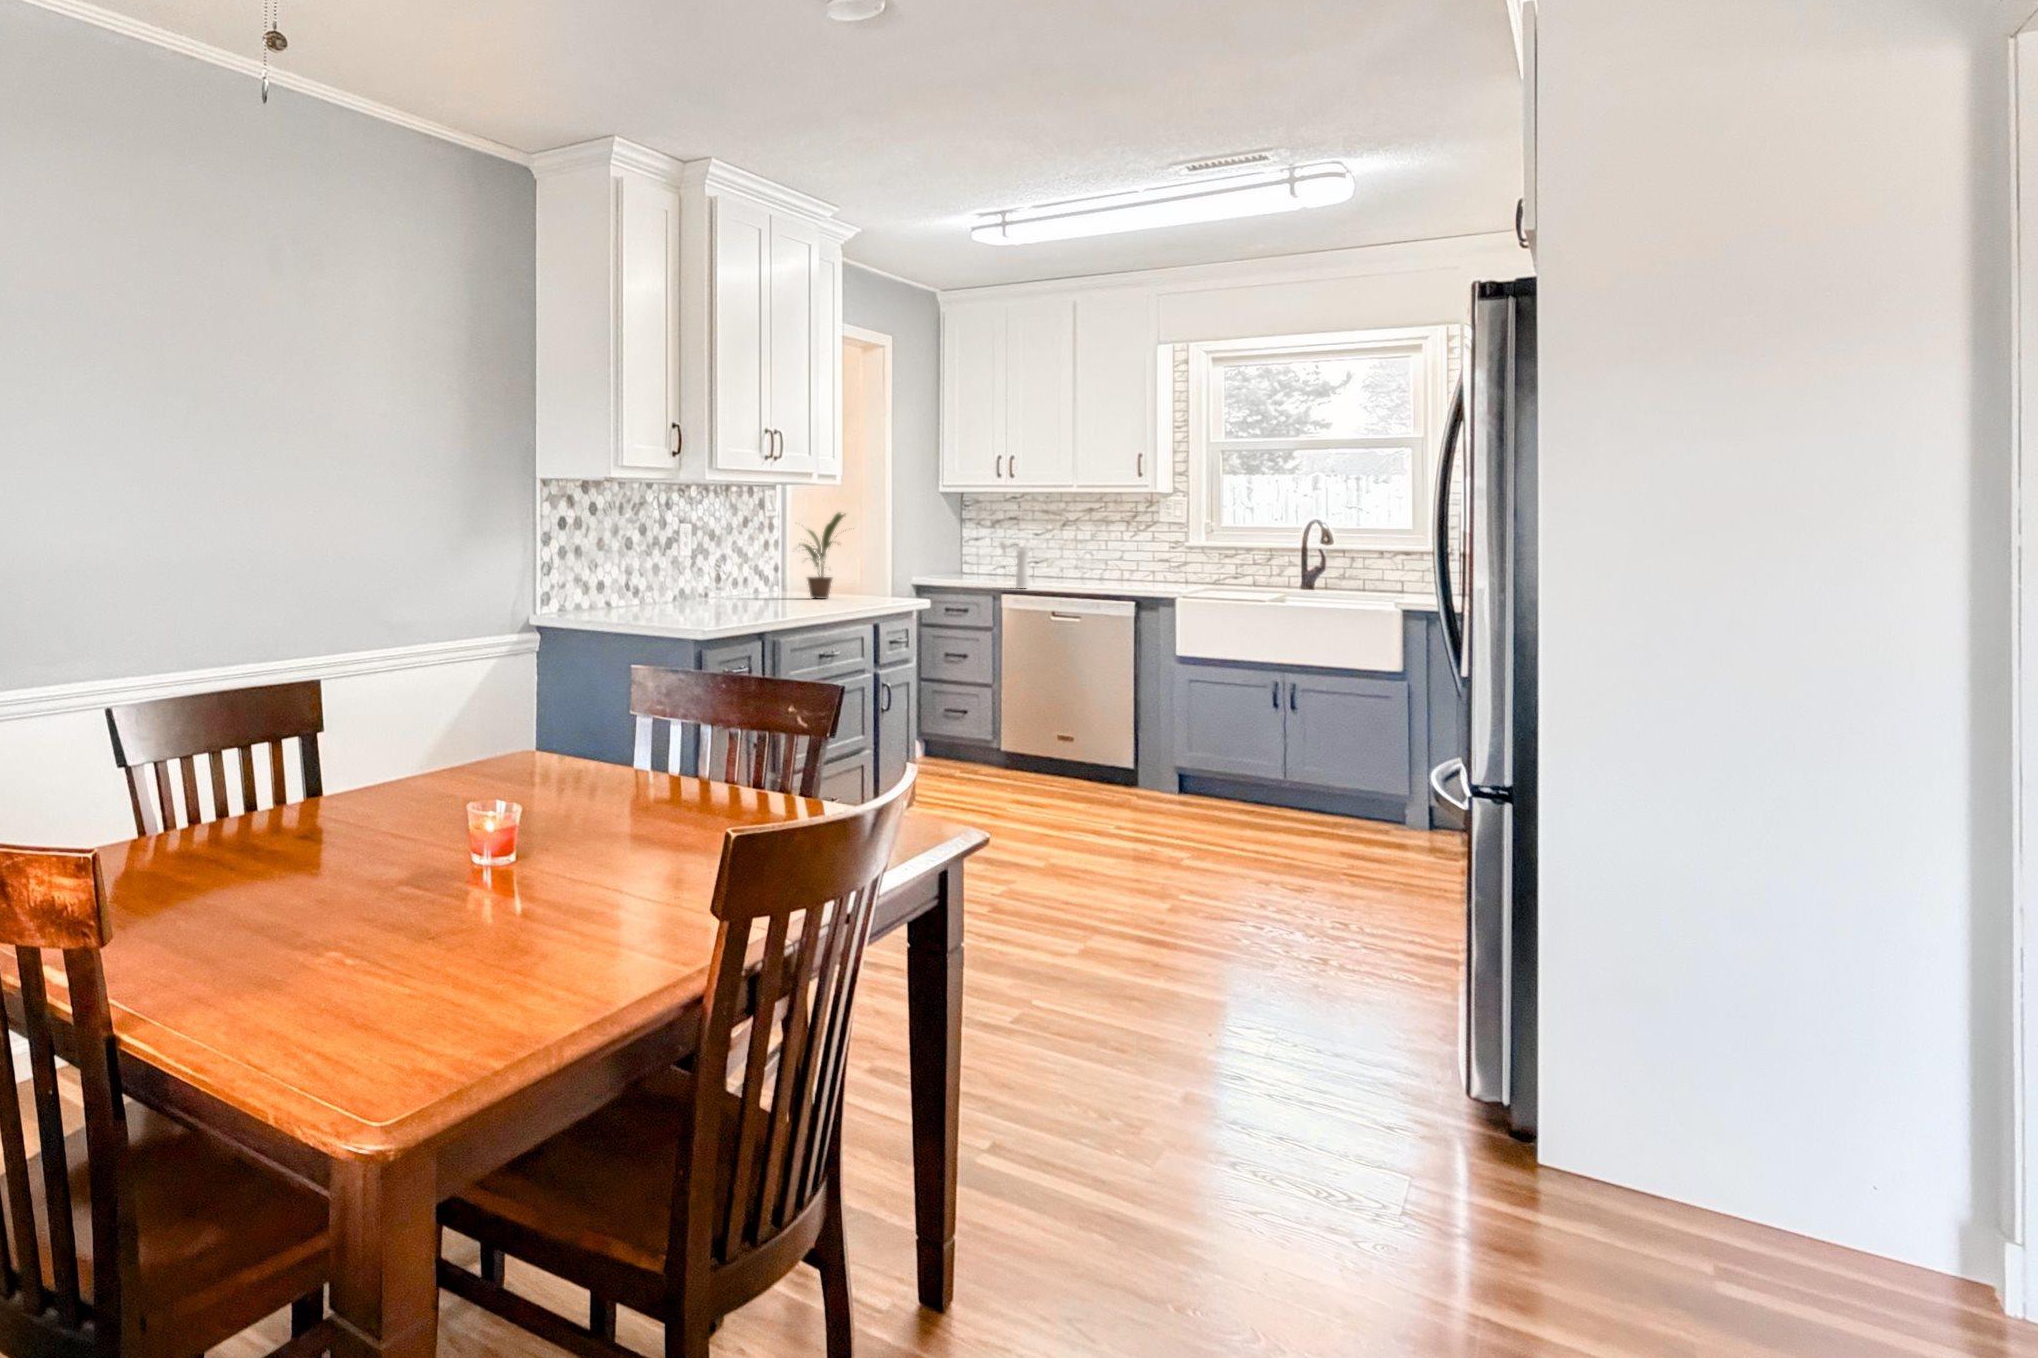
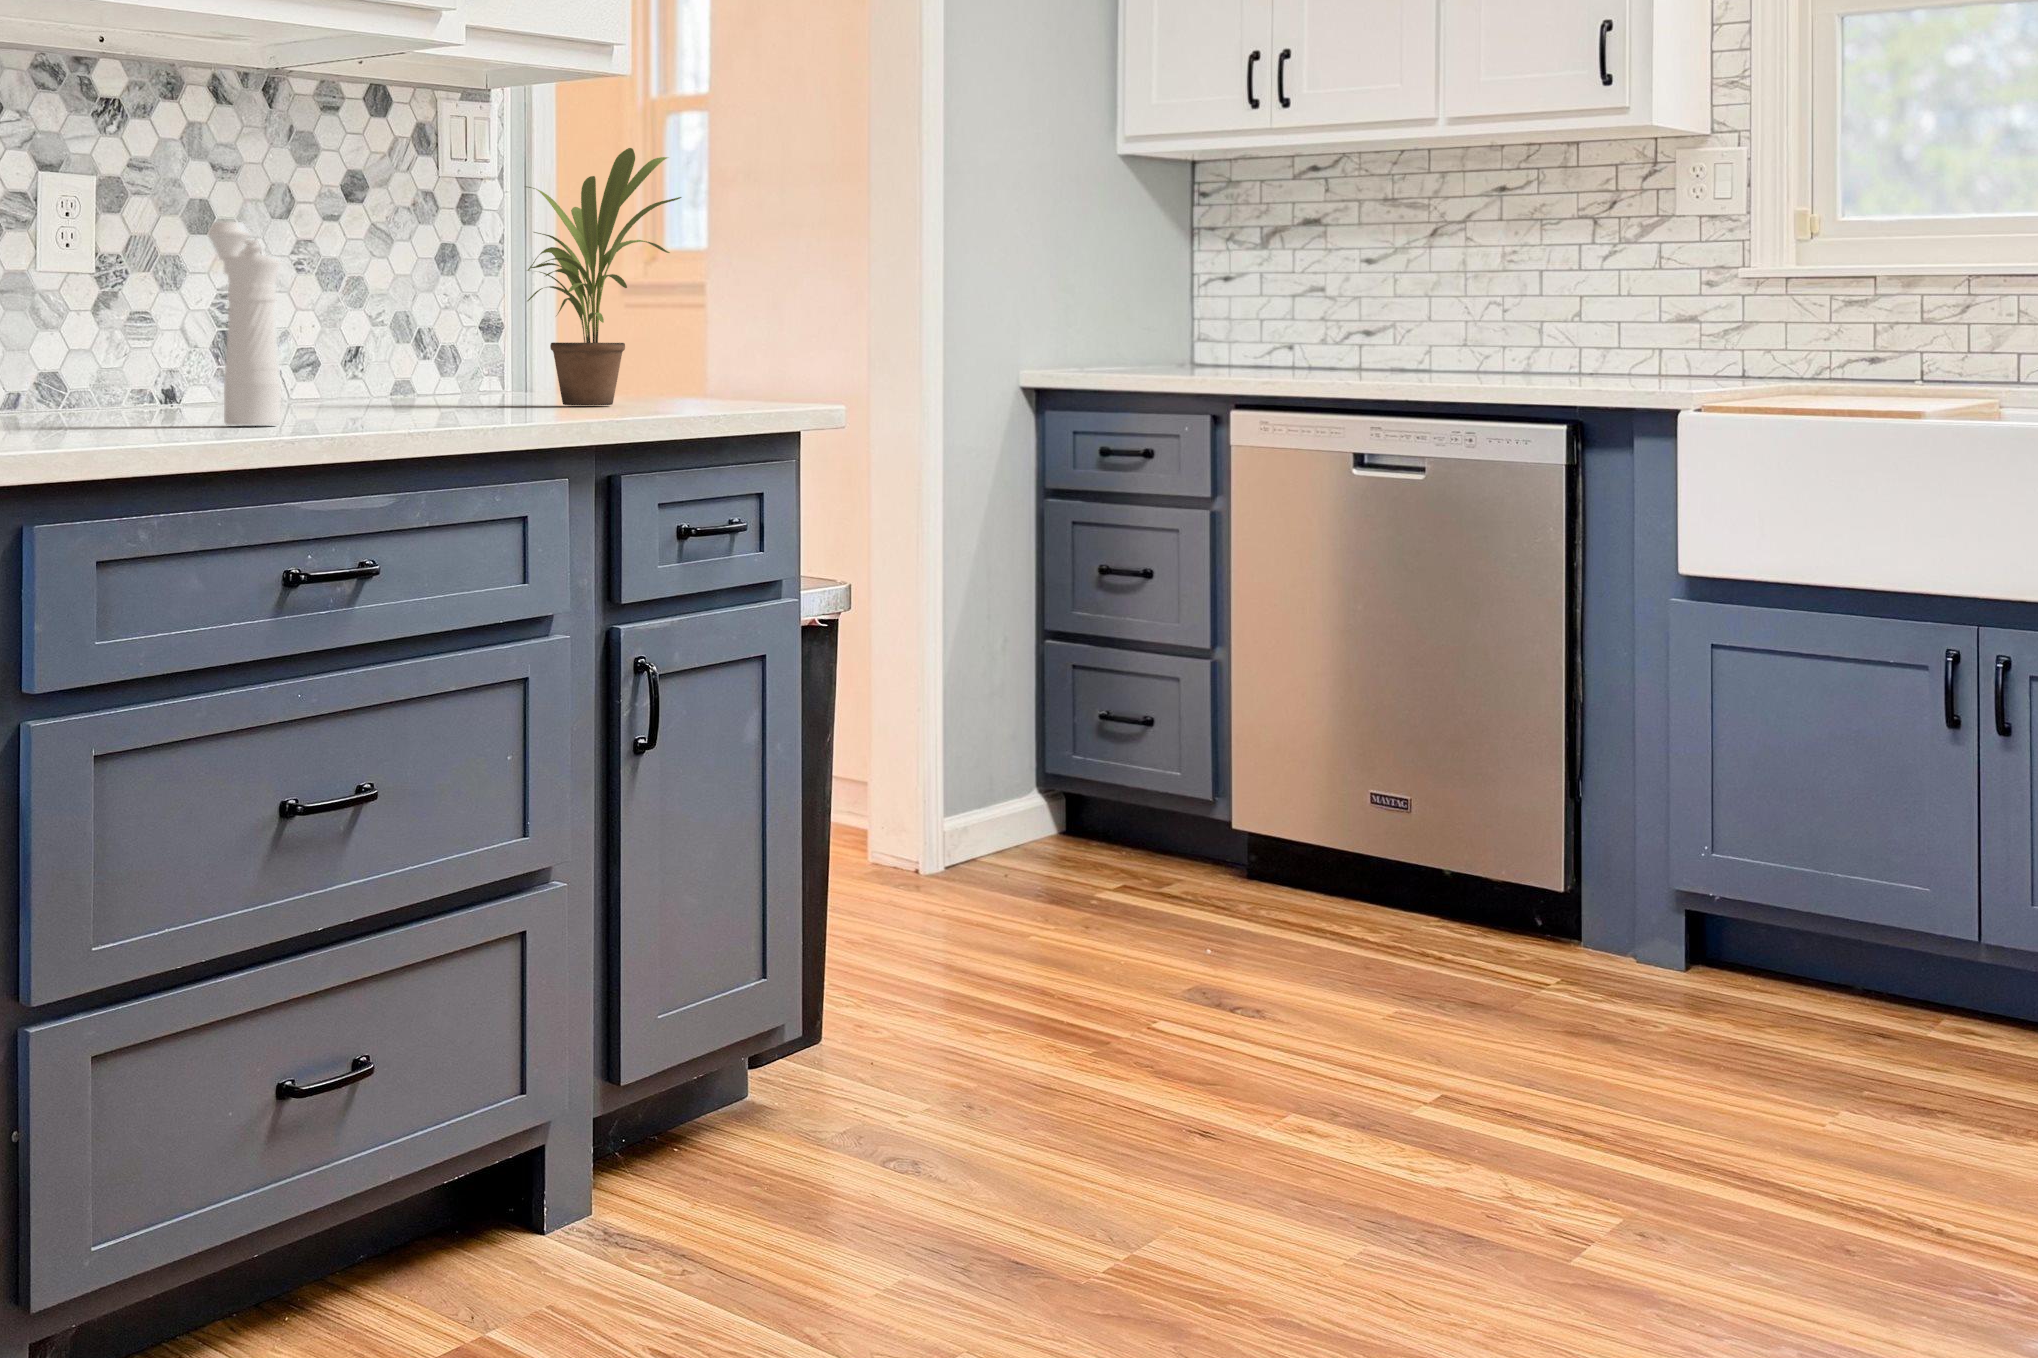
pepper mill: present [1000,541,1029,588] -> present [207,222,281,425]

